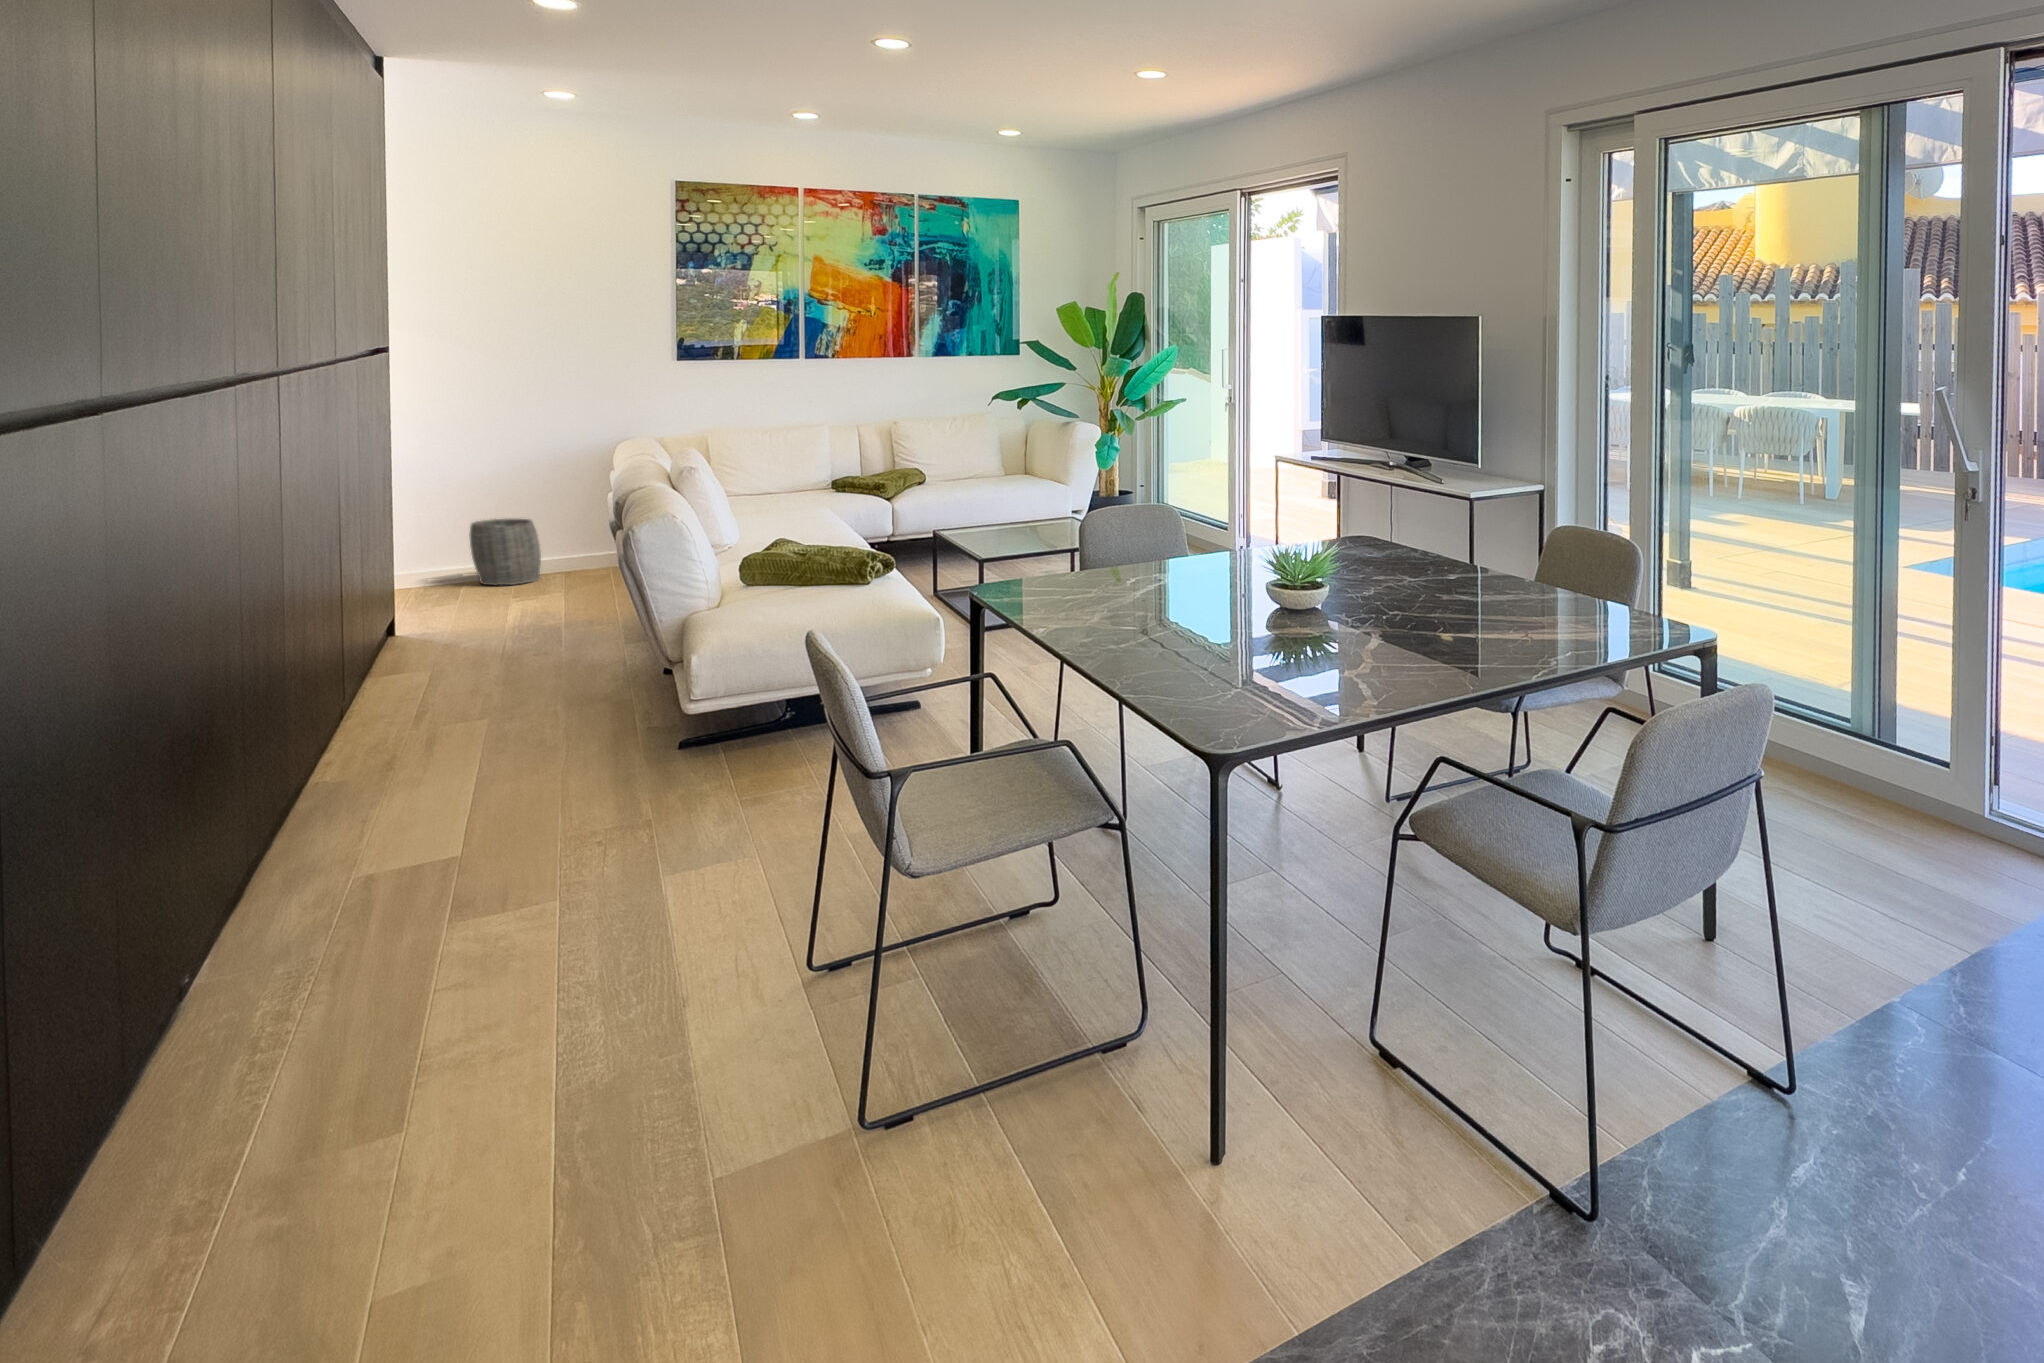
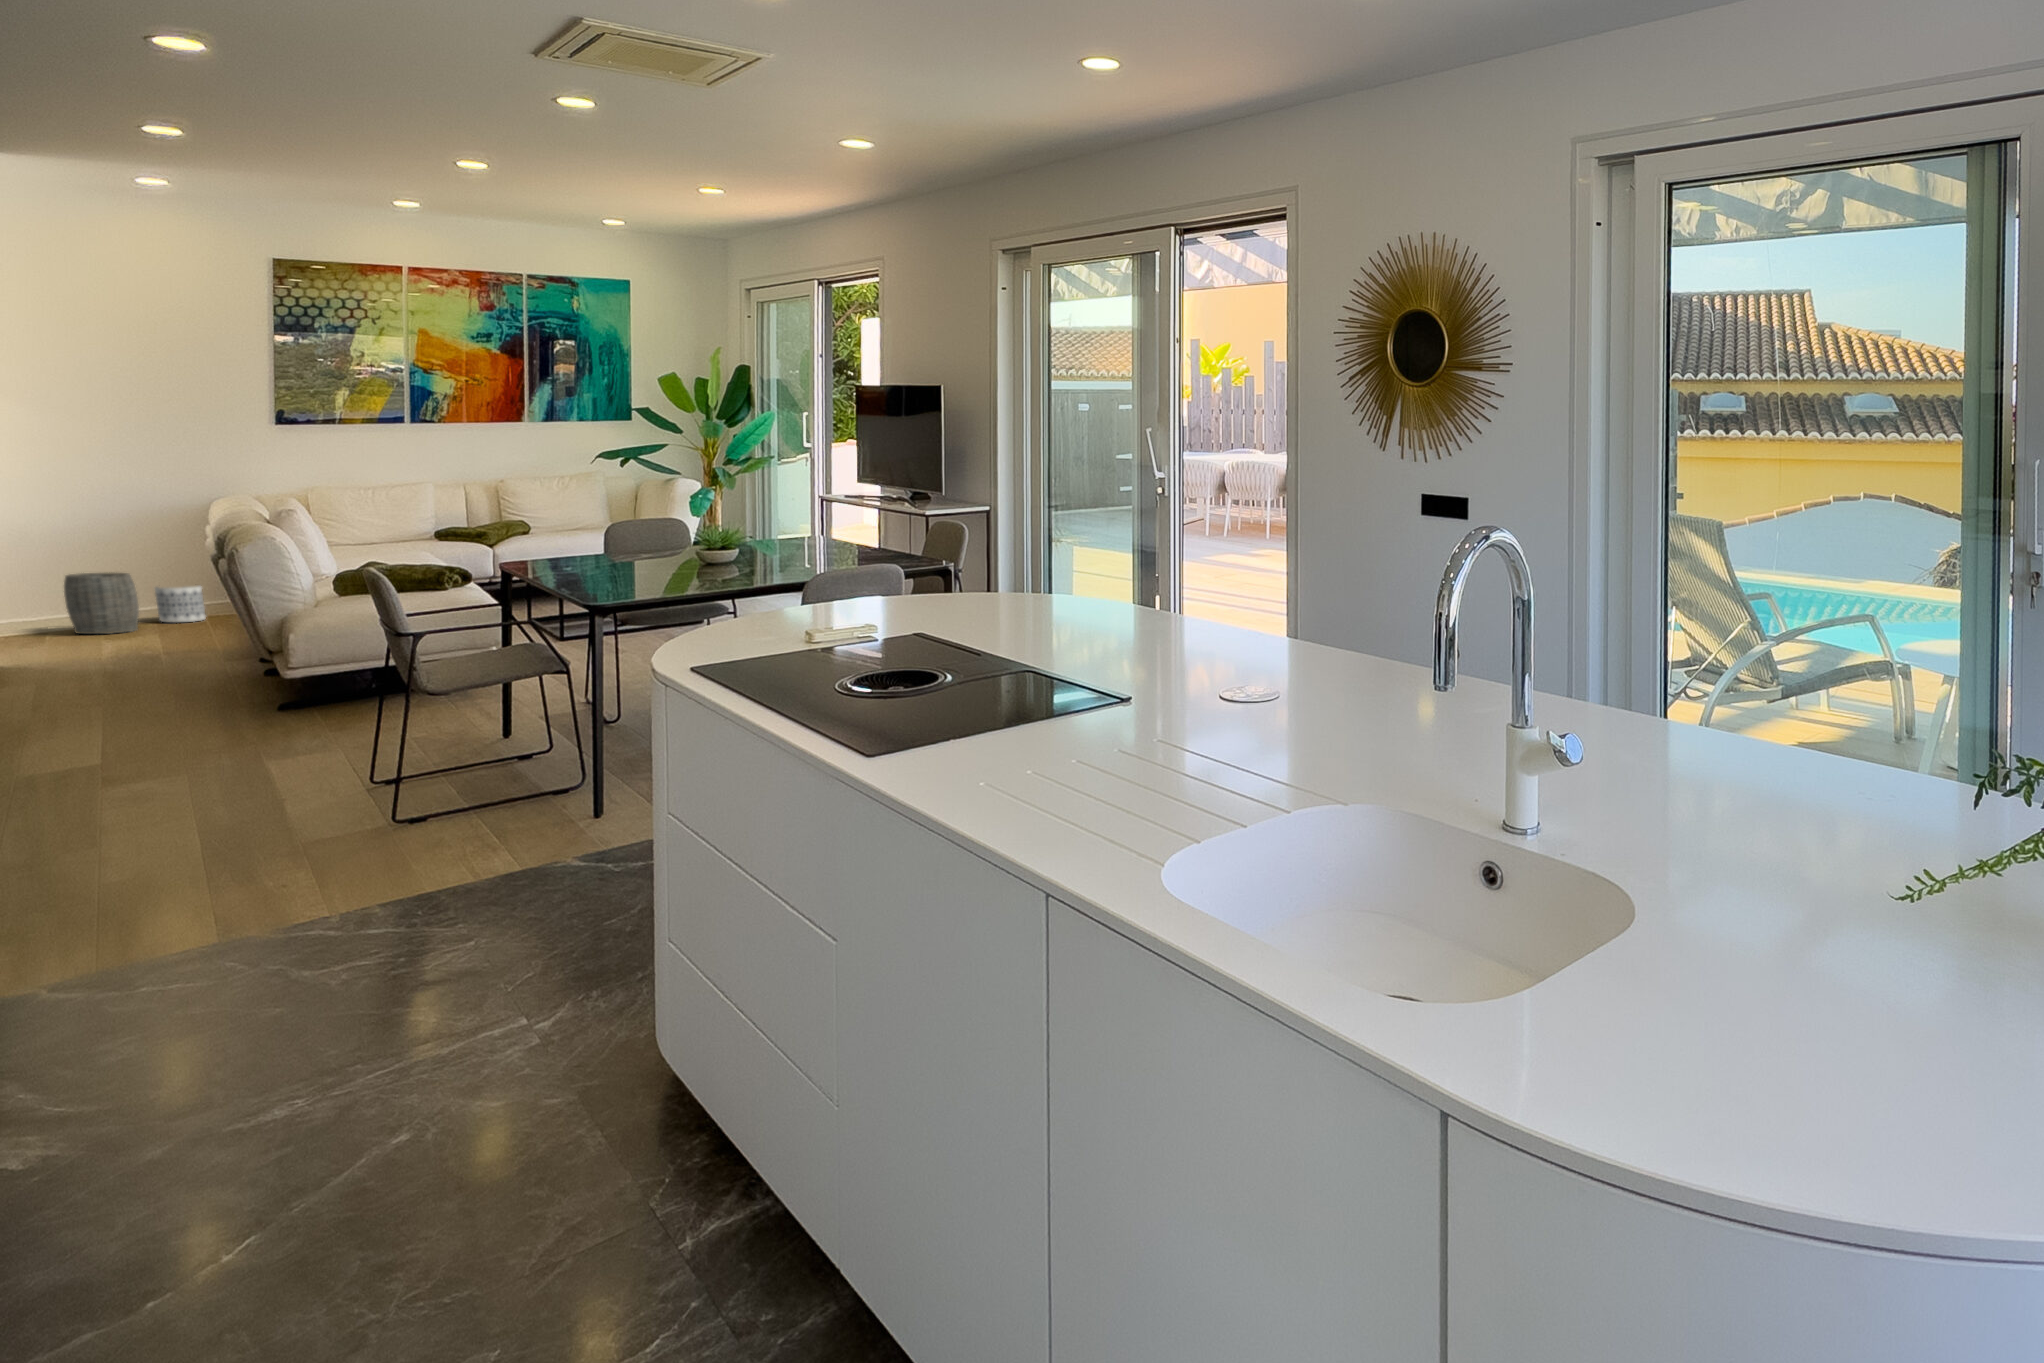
planter: none [557,528,605,568] -> present [155,586,206,623]

